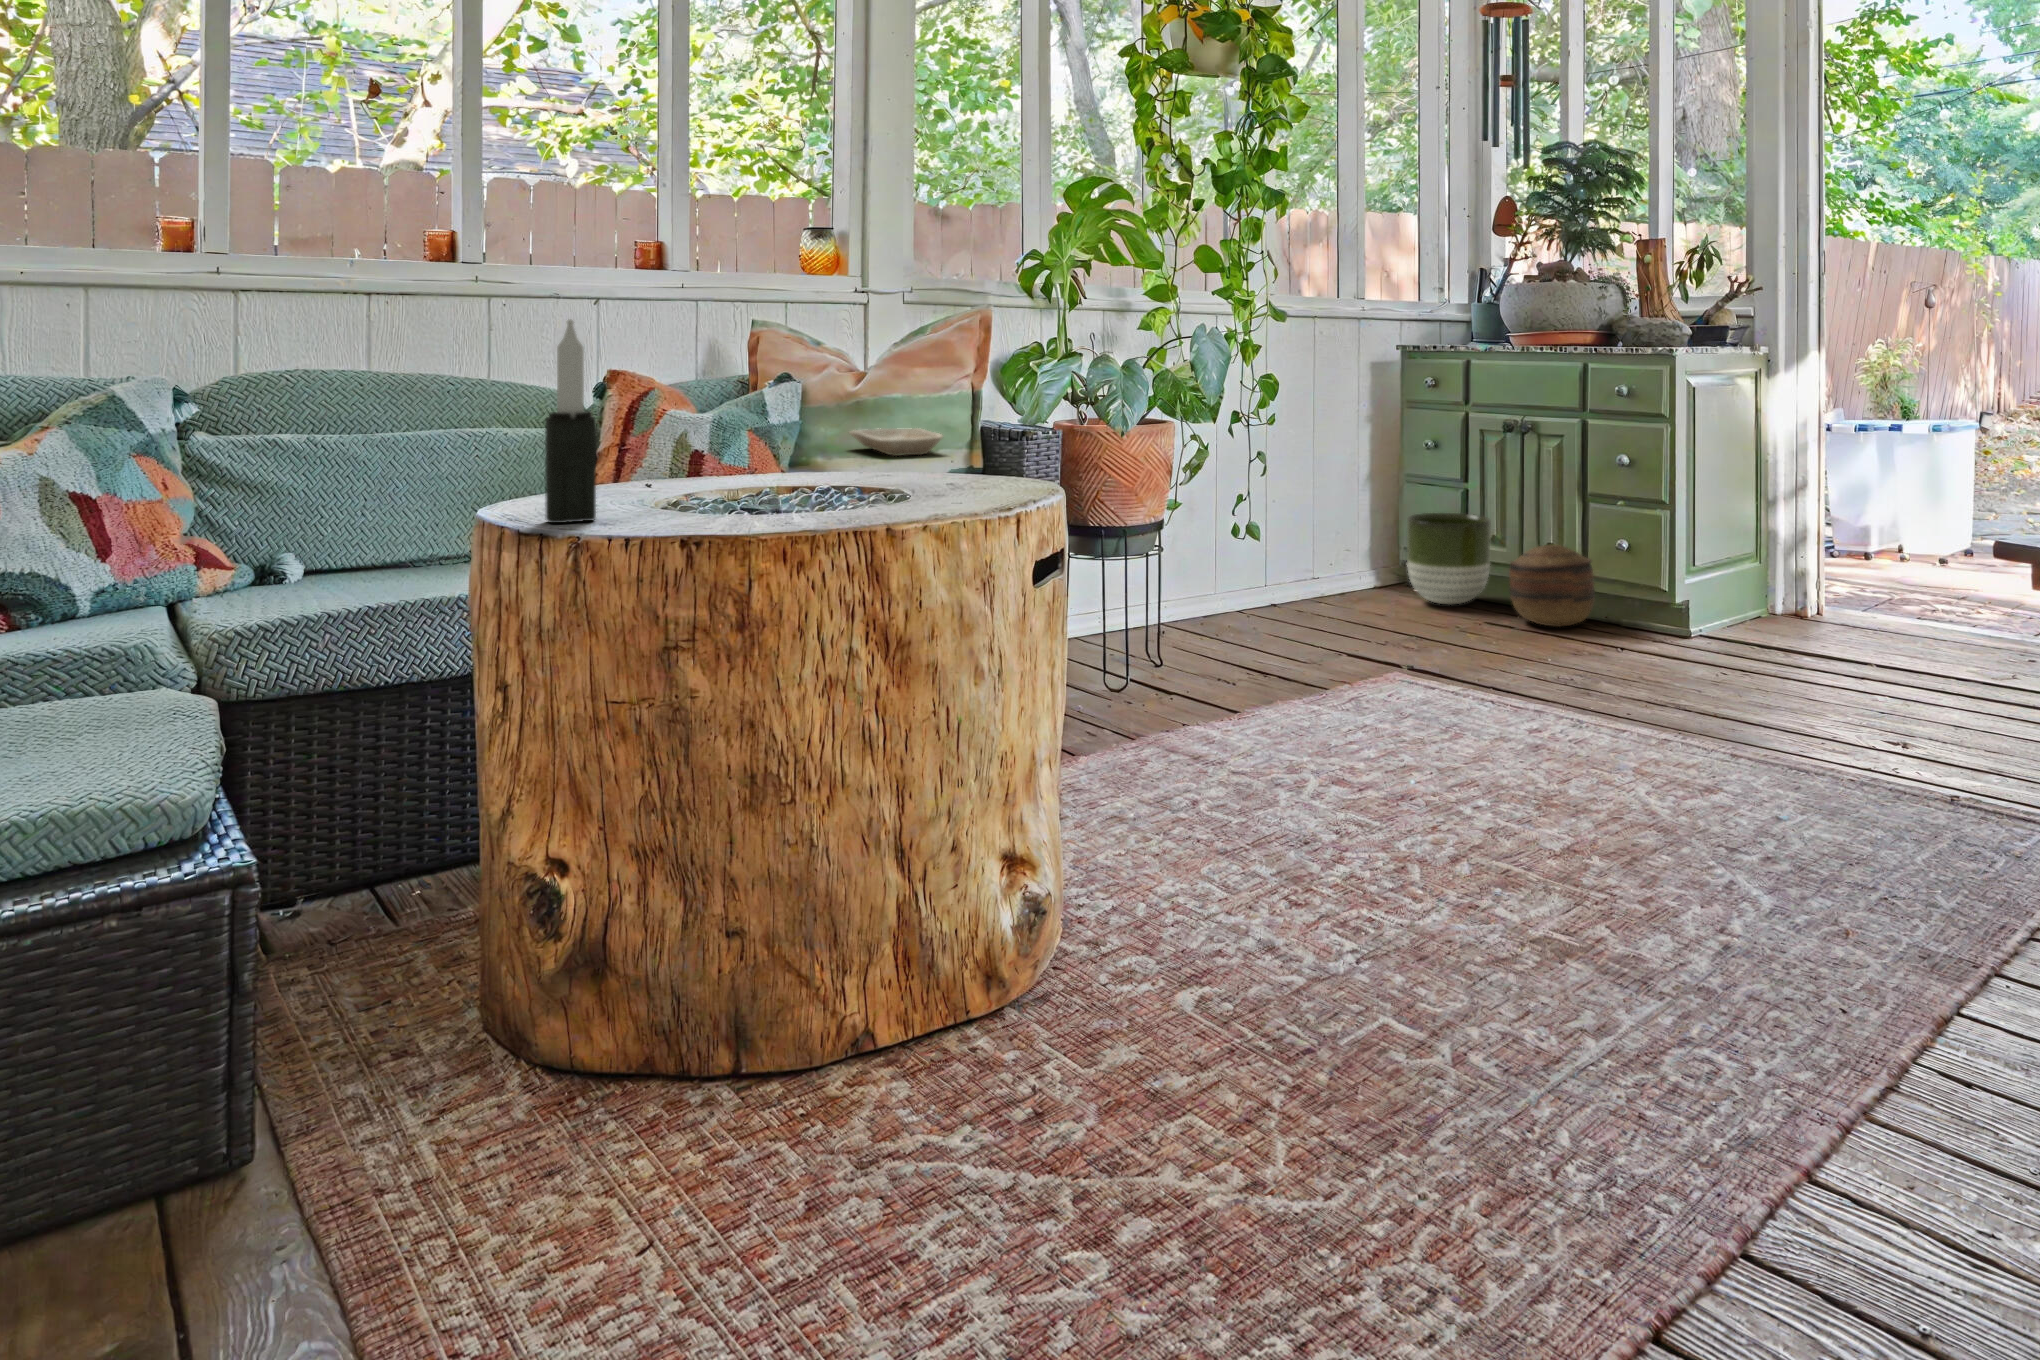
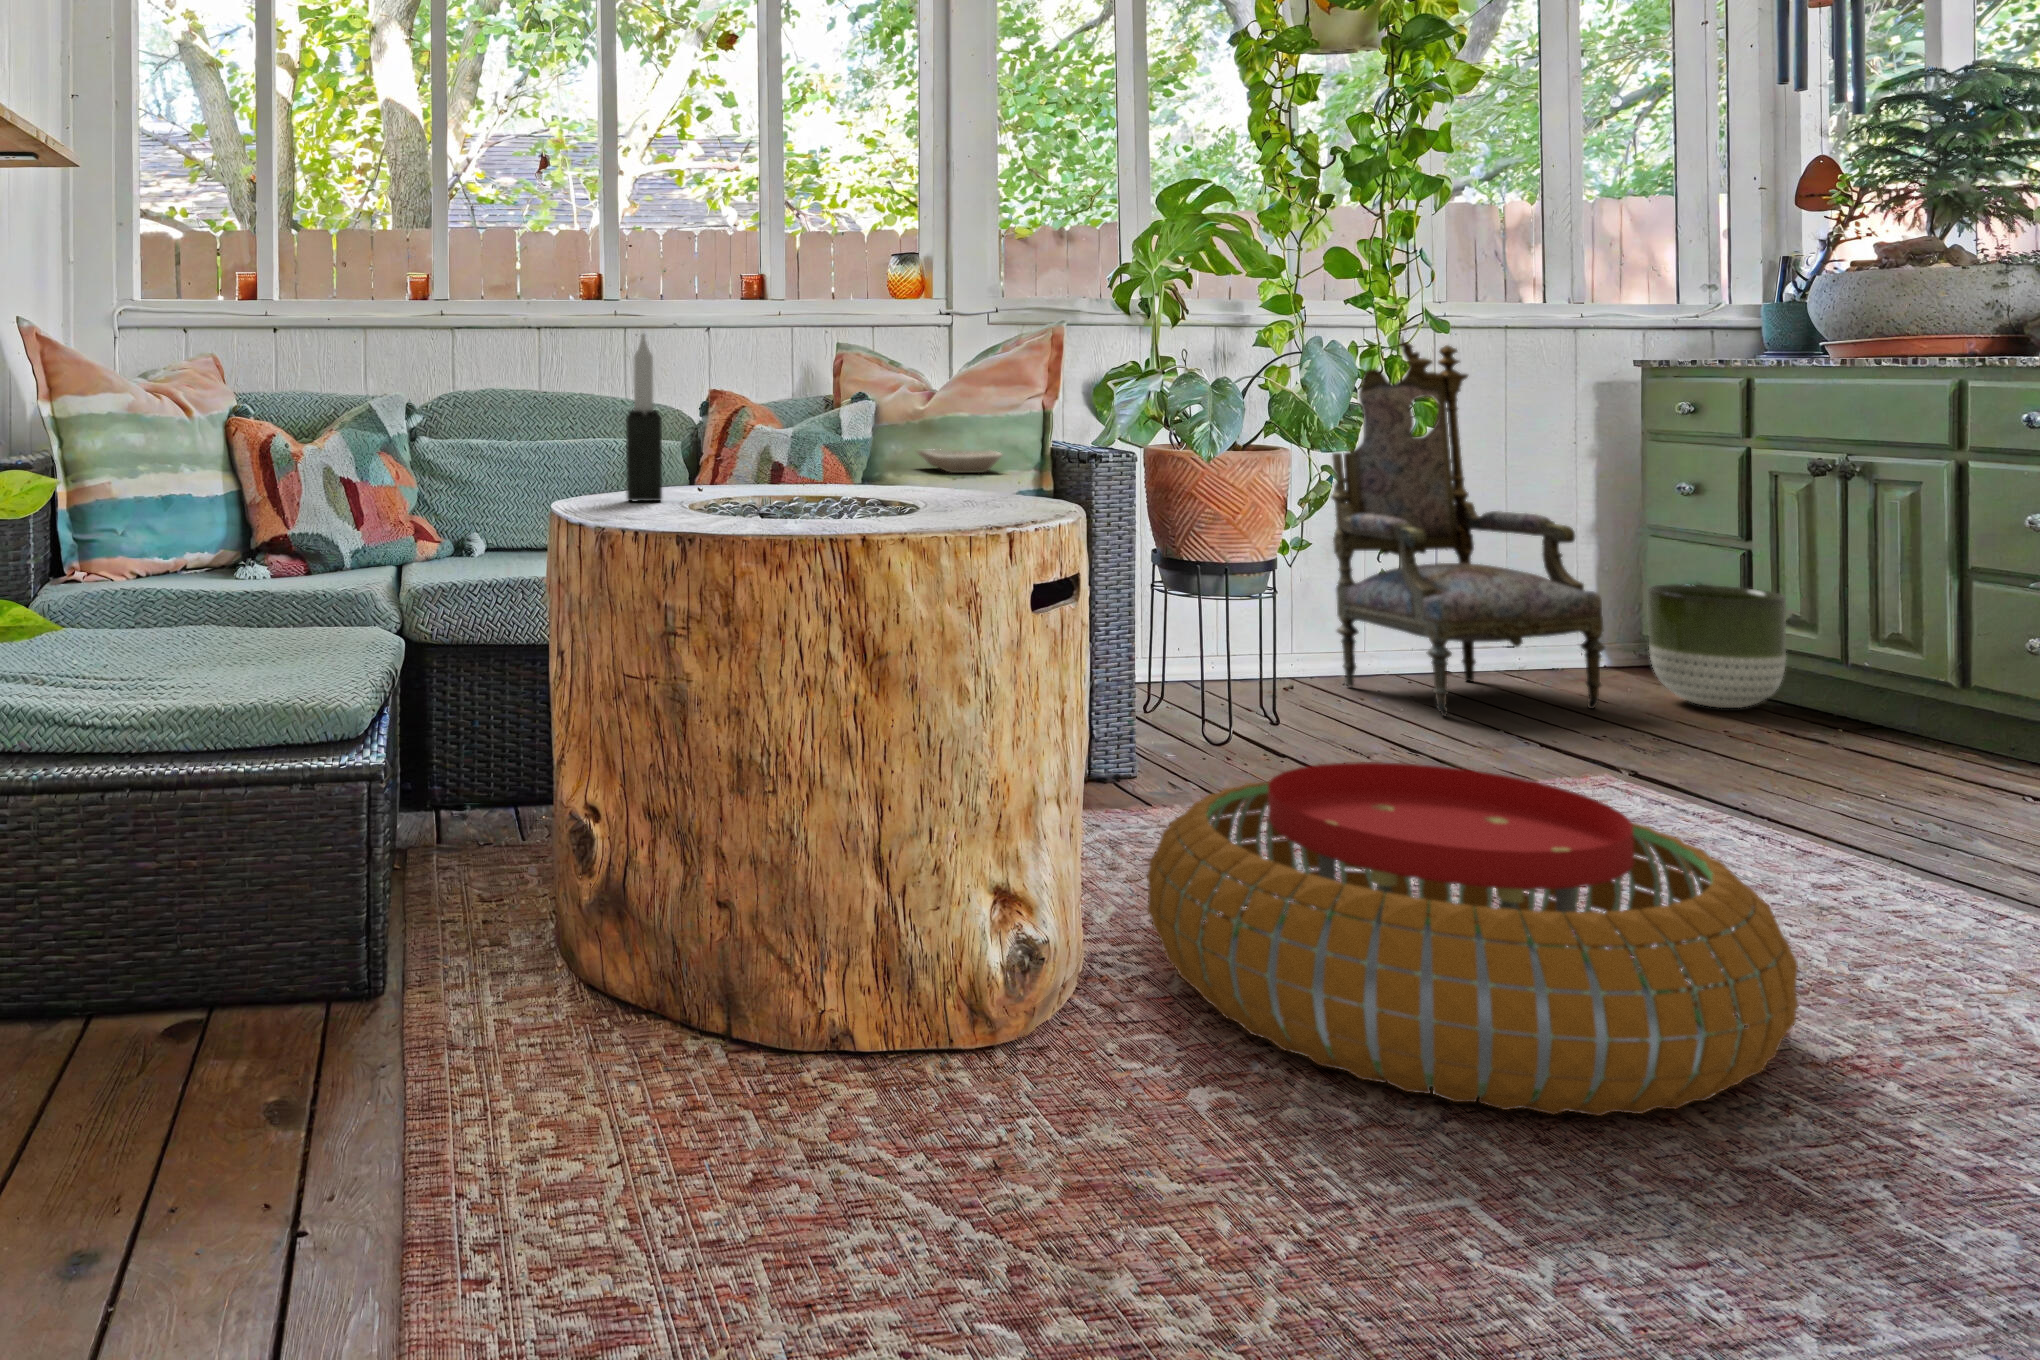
armchair: none [1180,305,1384,635] -> present [1331,333,1605,716]
basket: present [1509,545,1595,627] -> none [1807,635,1963,750]
pouf: none [1129,710,1621,1024] -> present [1147,762,1798,1116]

